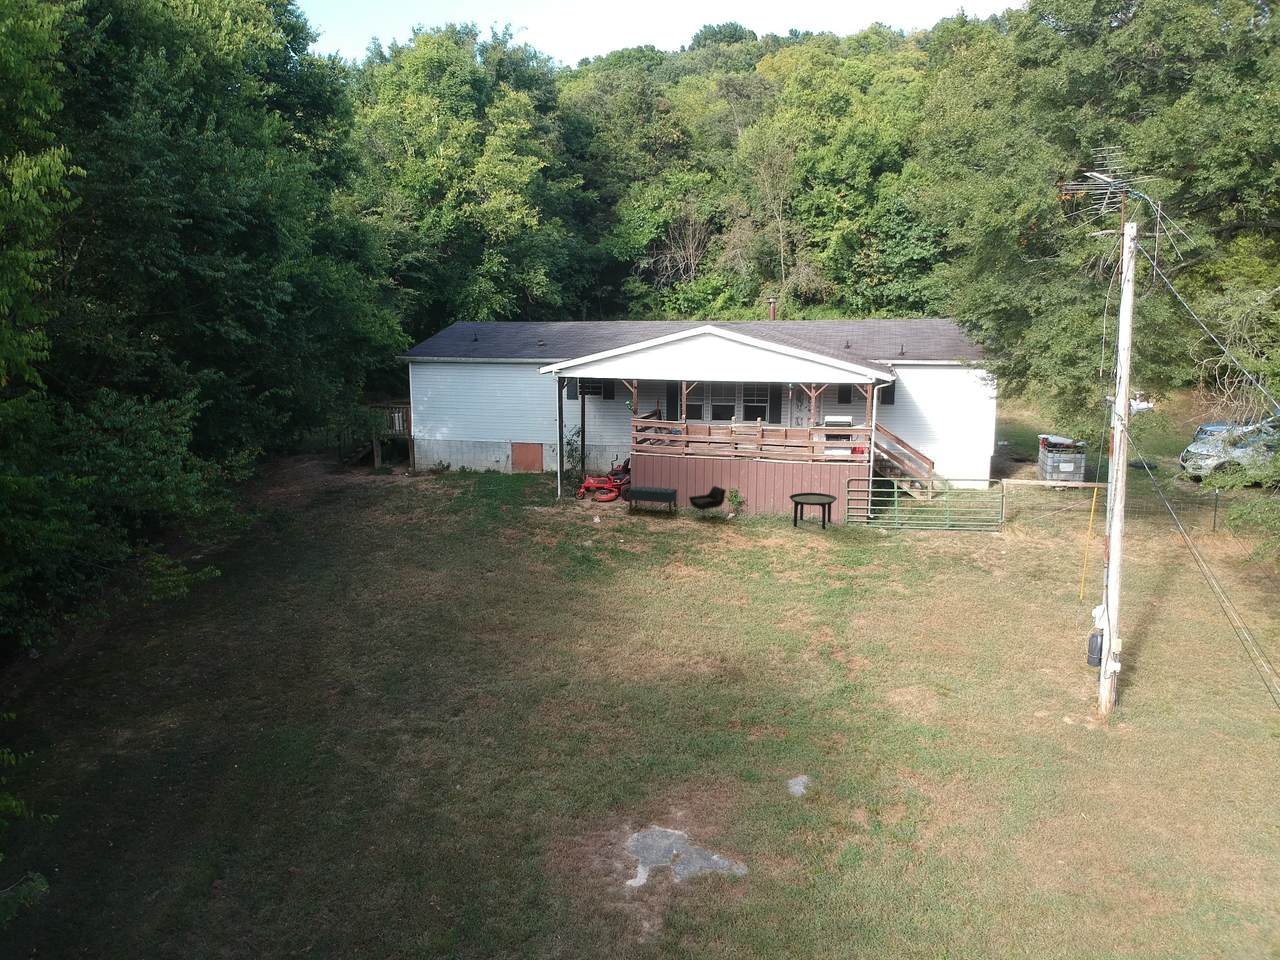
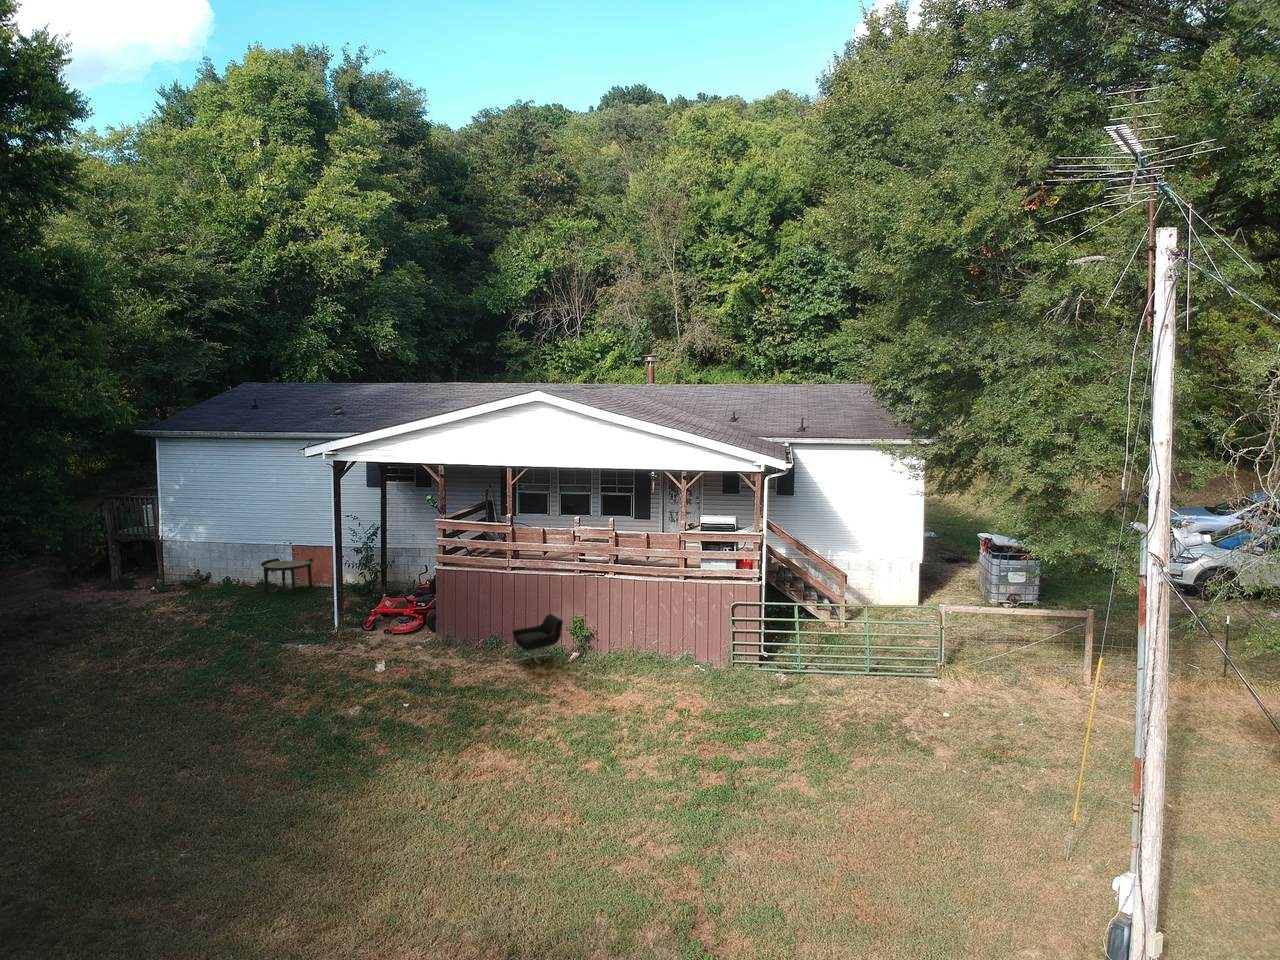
bench: present [629,486,677,513] -> none [430,613,499,652]
round table: present [789,493,837,529] -> present [261,558,313,595]

